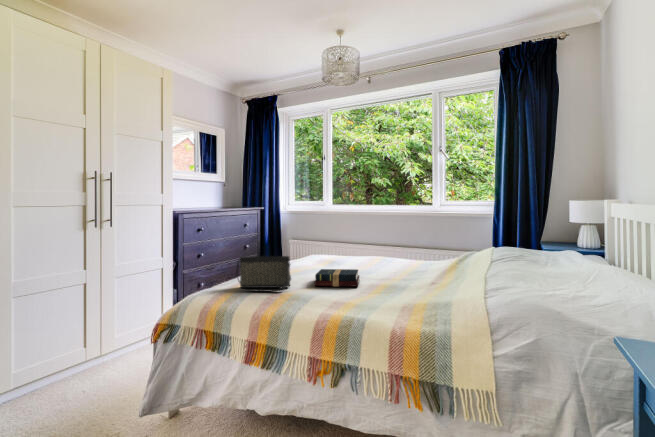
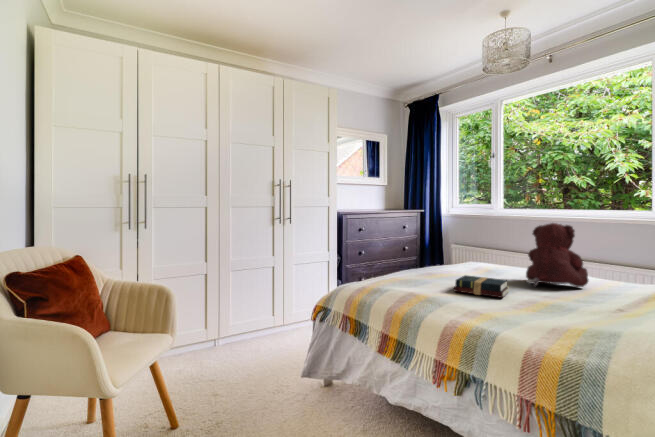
teddy bear: none [368,216,415,274] -> present [526,223,588,287]
handbag: present [236,256,291,292] -> none [378,256,429,292]

